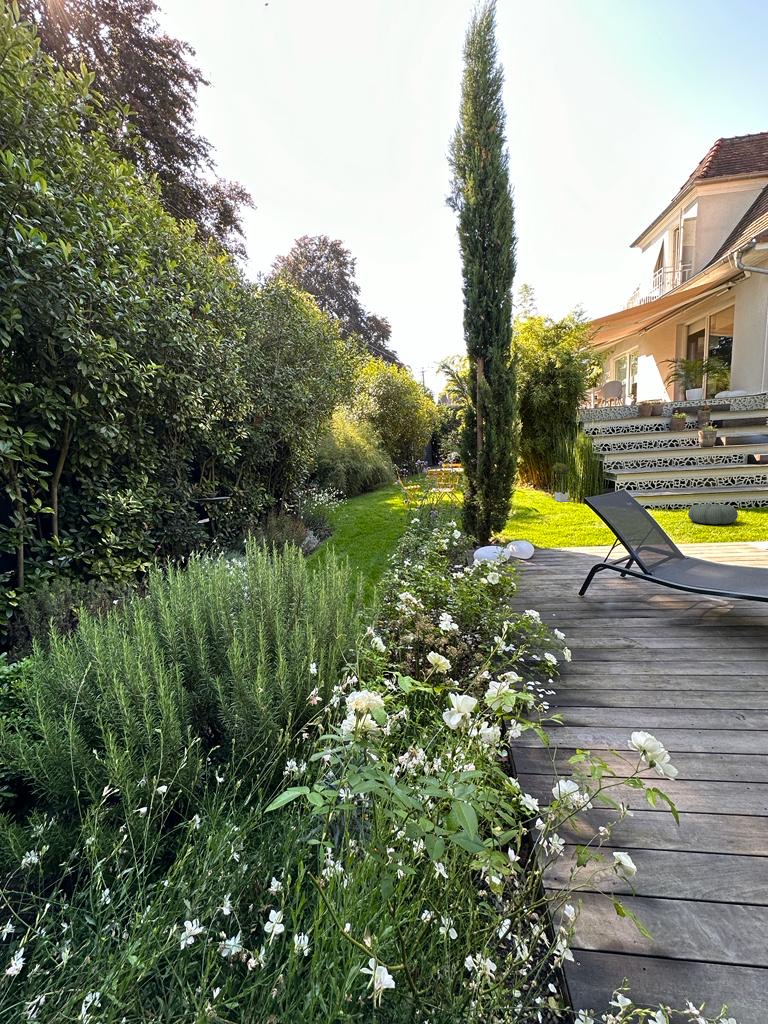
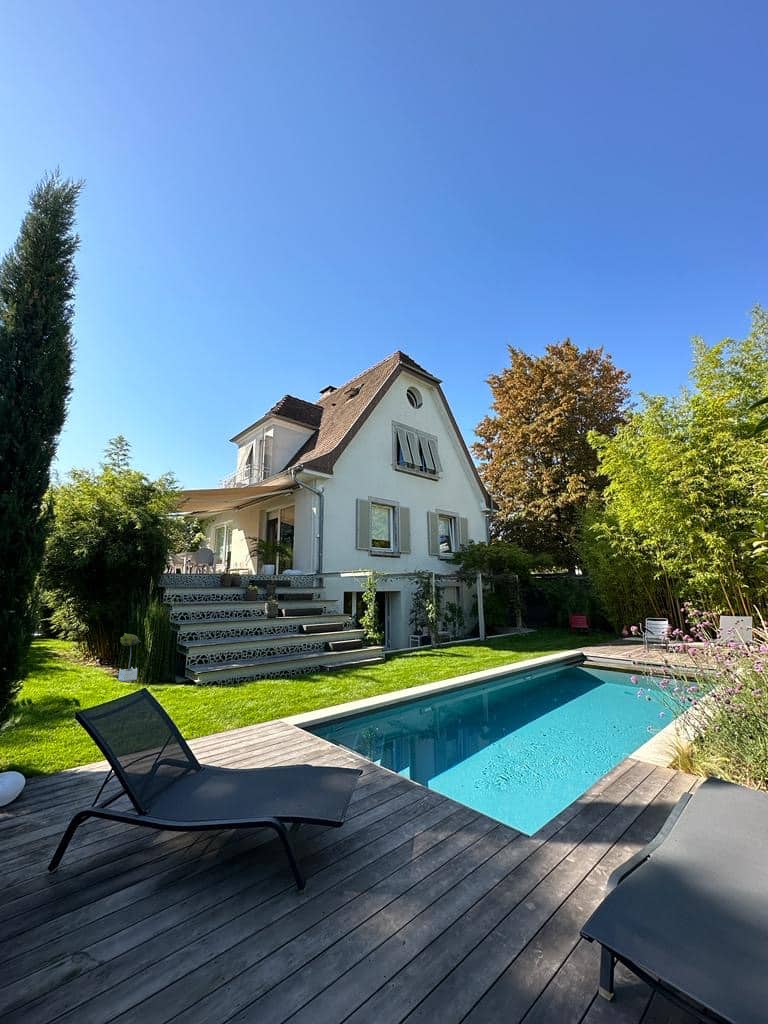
pouf: present [688,504,738,524] -> none [245,678,283,699]

